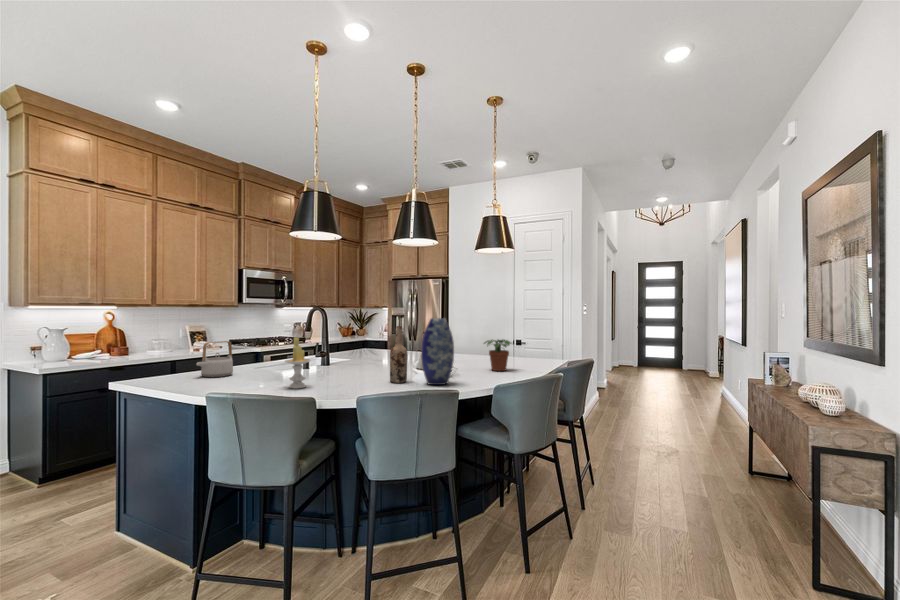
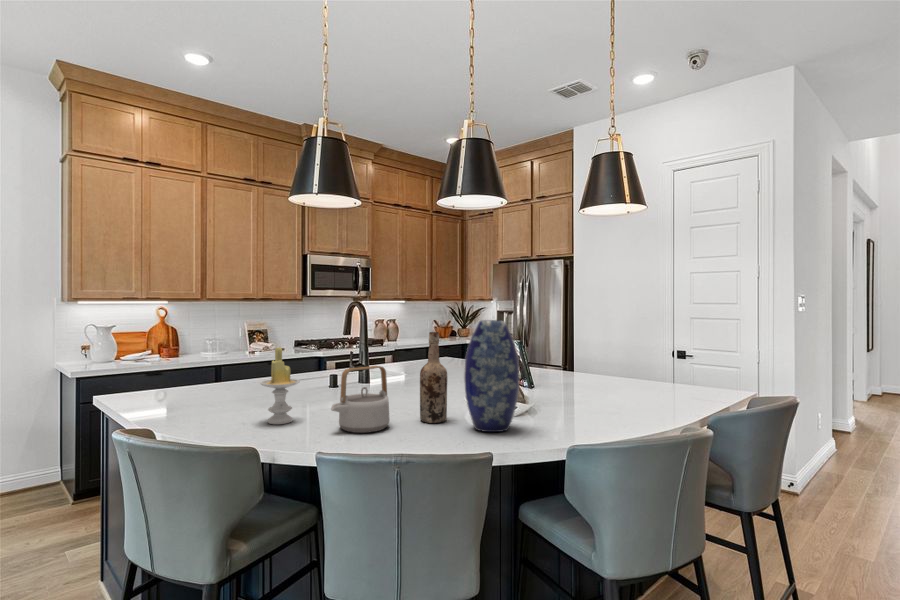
potted plant: present [484,340,511,371] -> none [589,354,640,407]
teapot: present [197,341,233,377] -> present [331,366,390,433]

